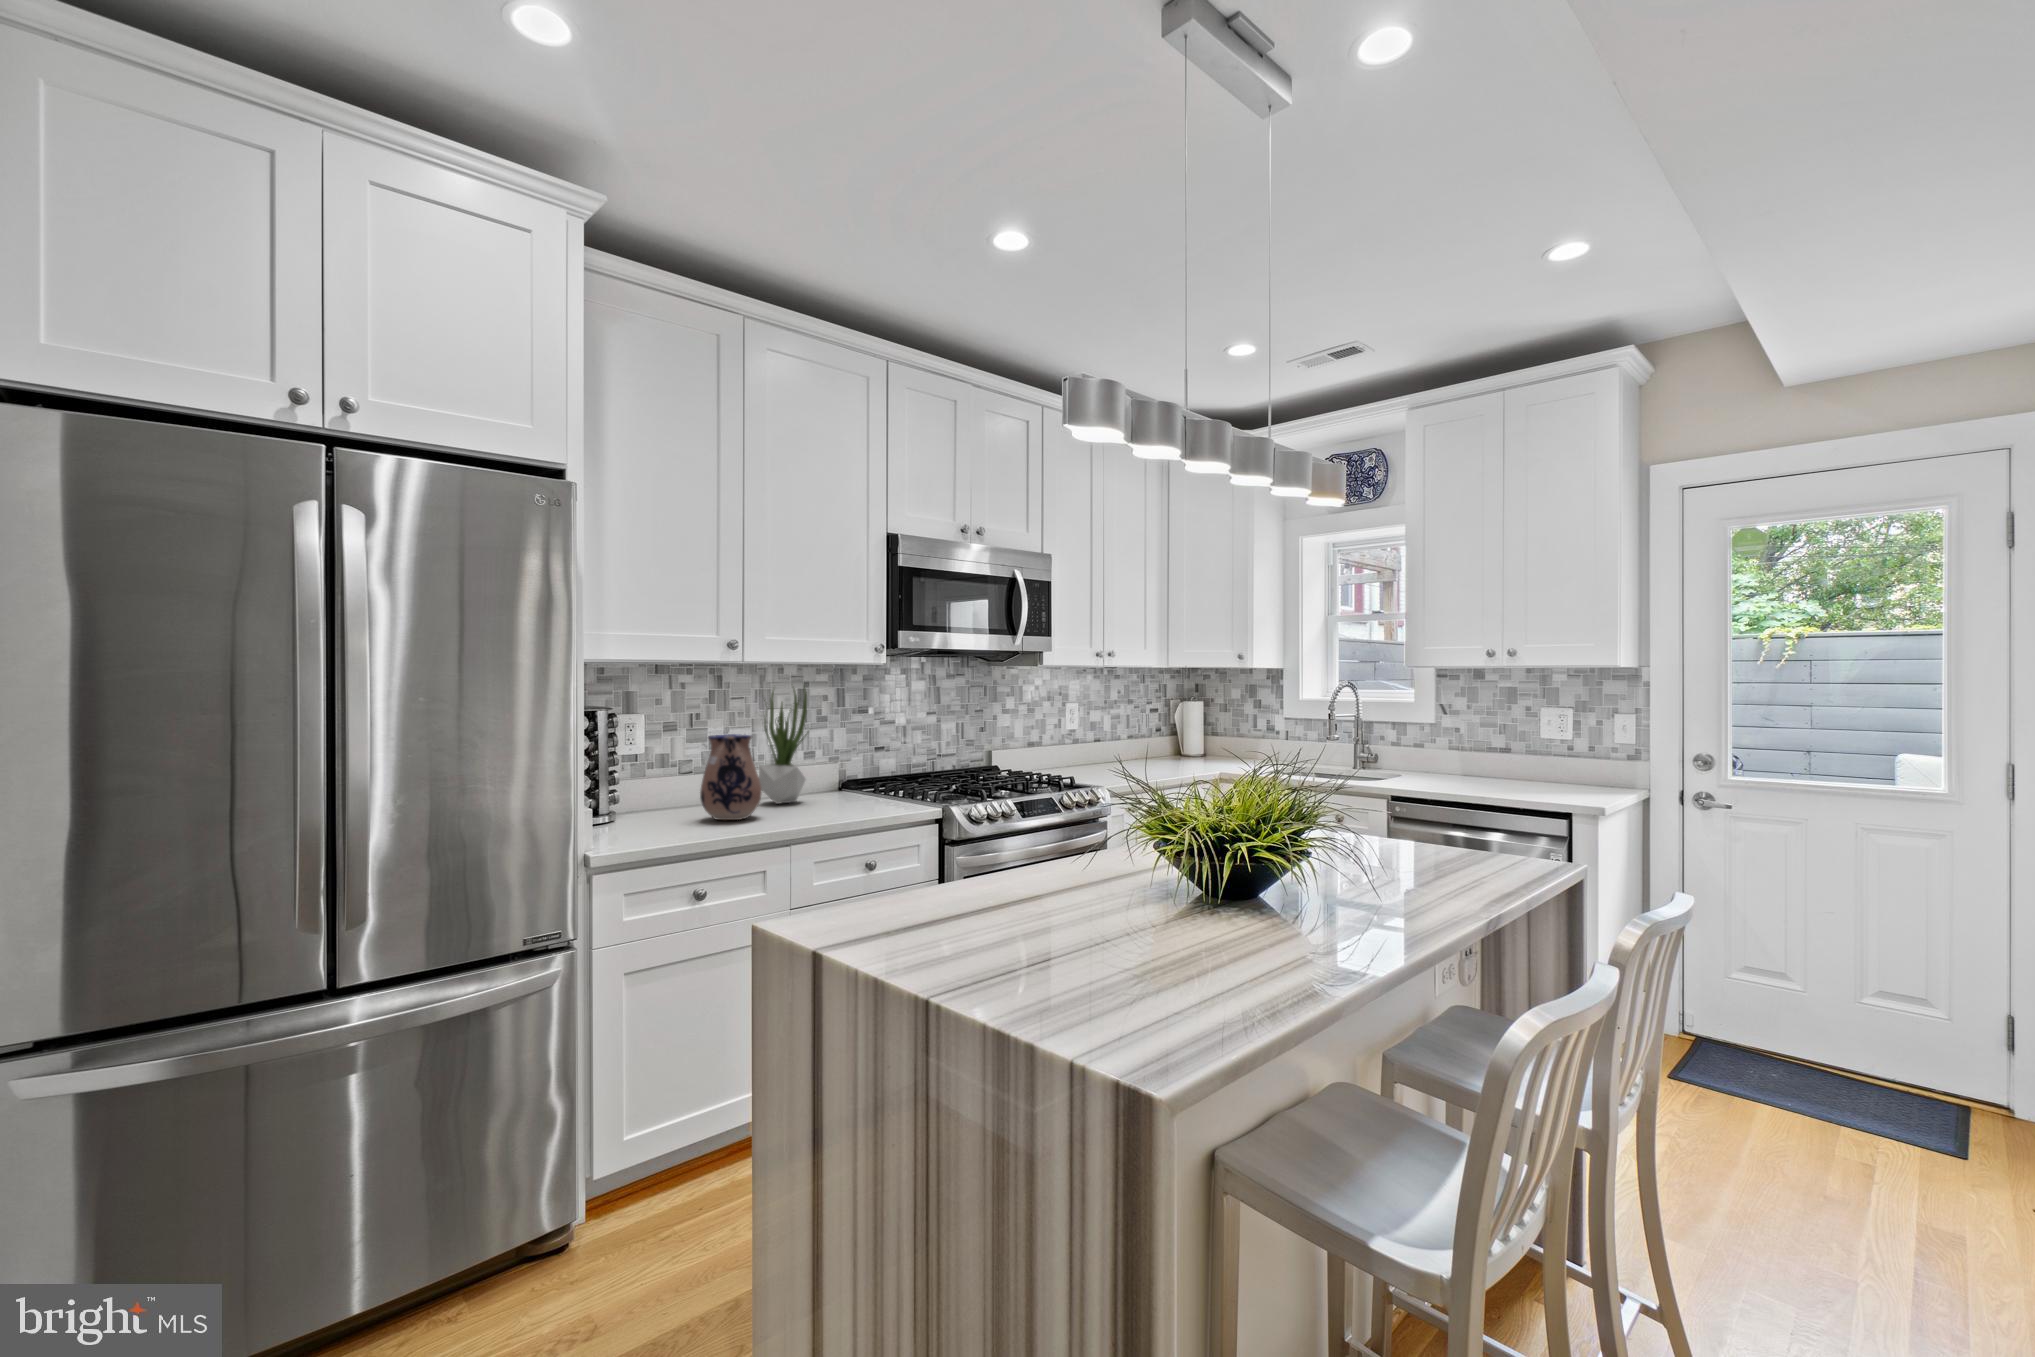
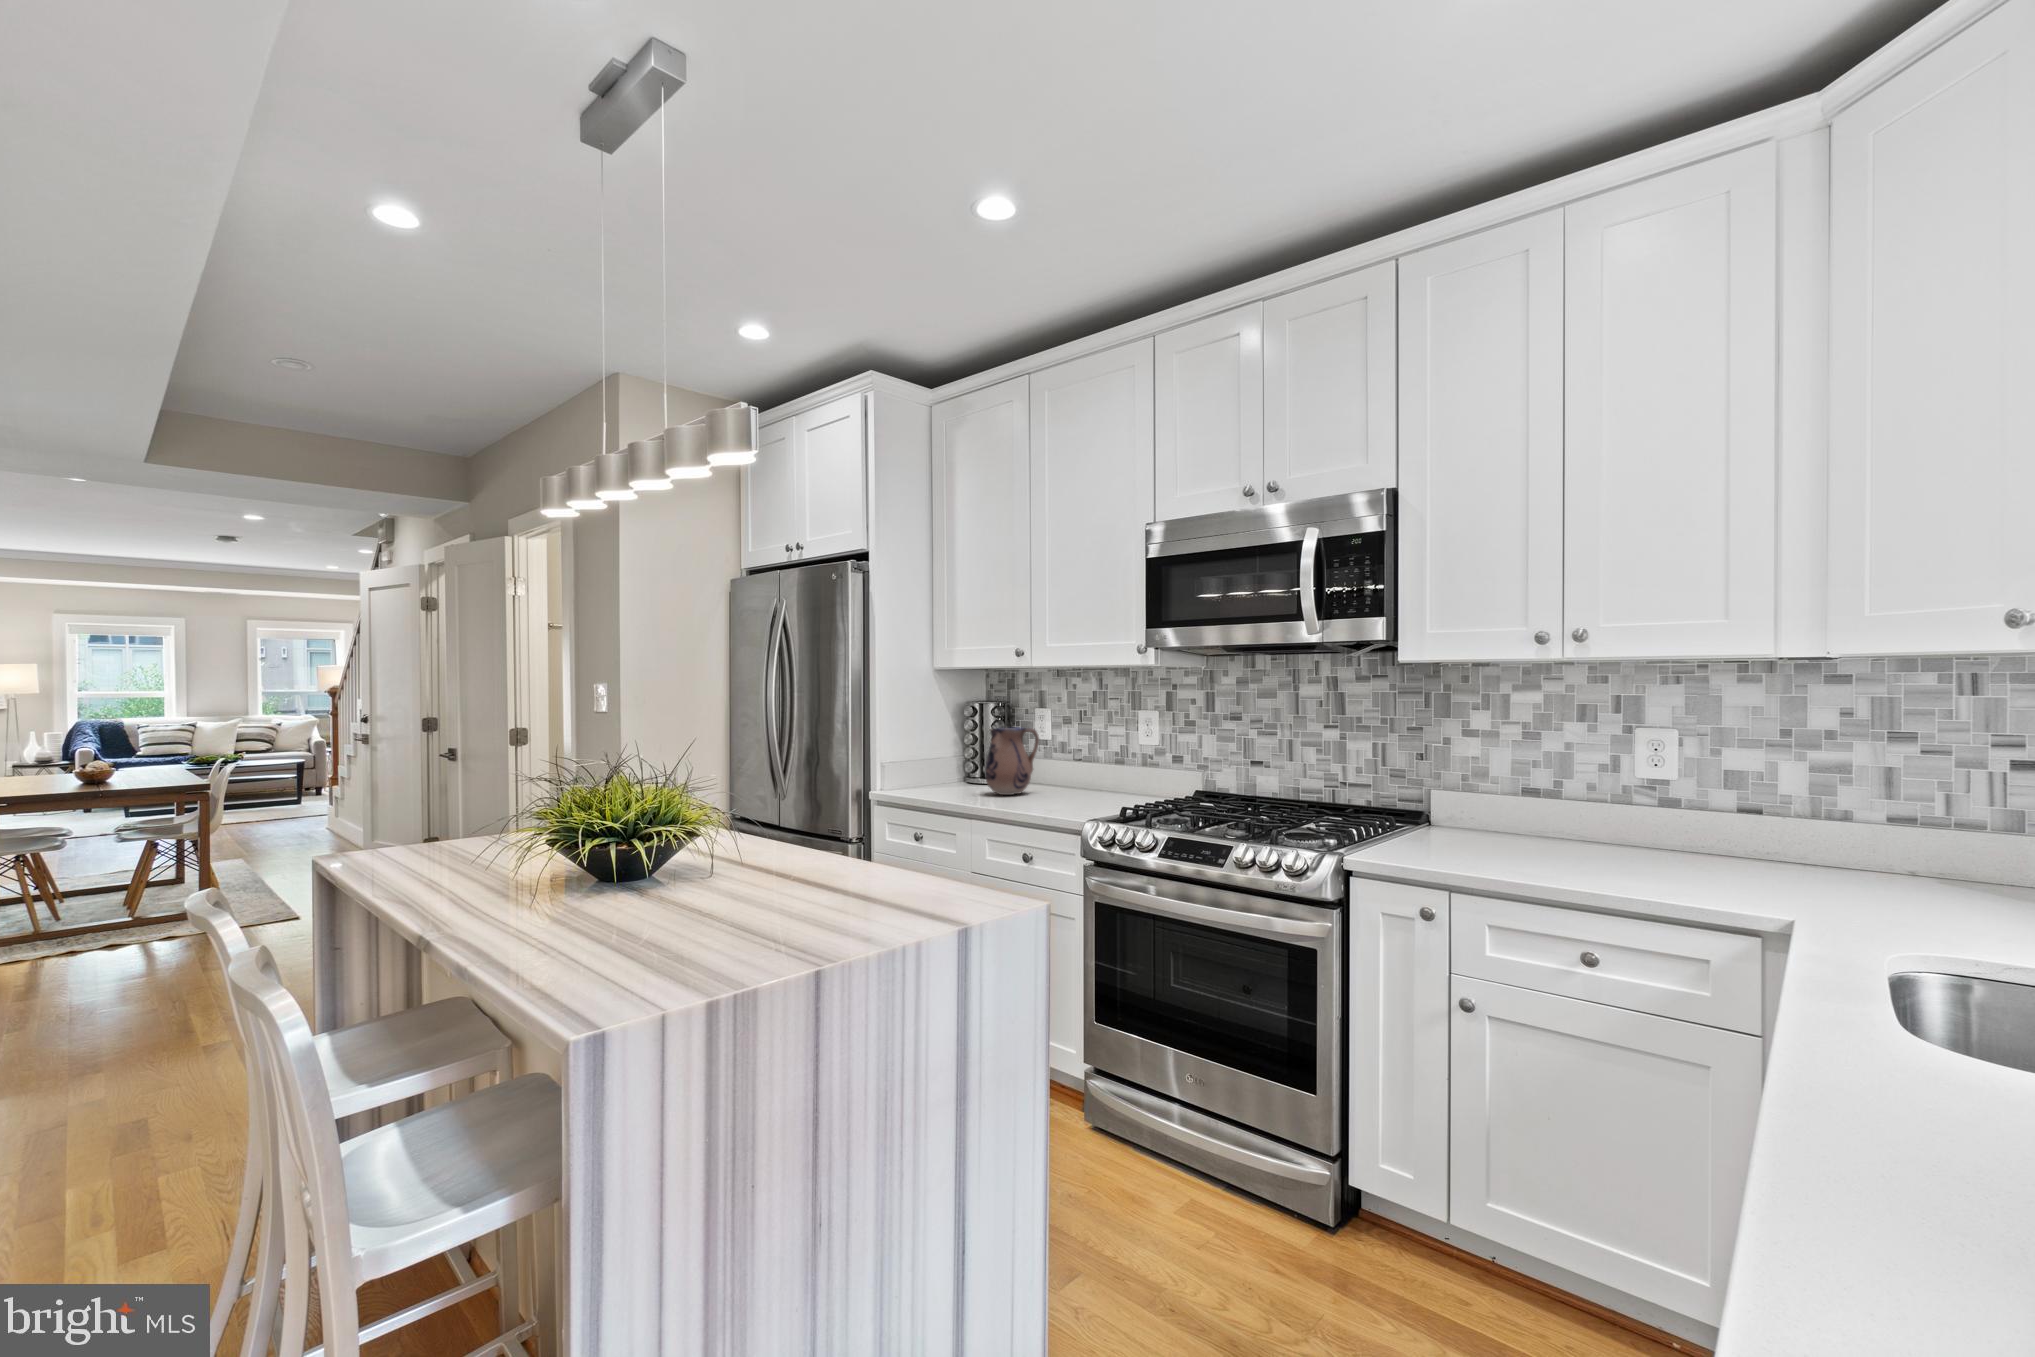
potted plant: present [759,687,807,804] -> none [1062,687,1112,796]

